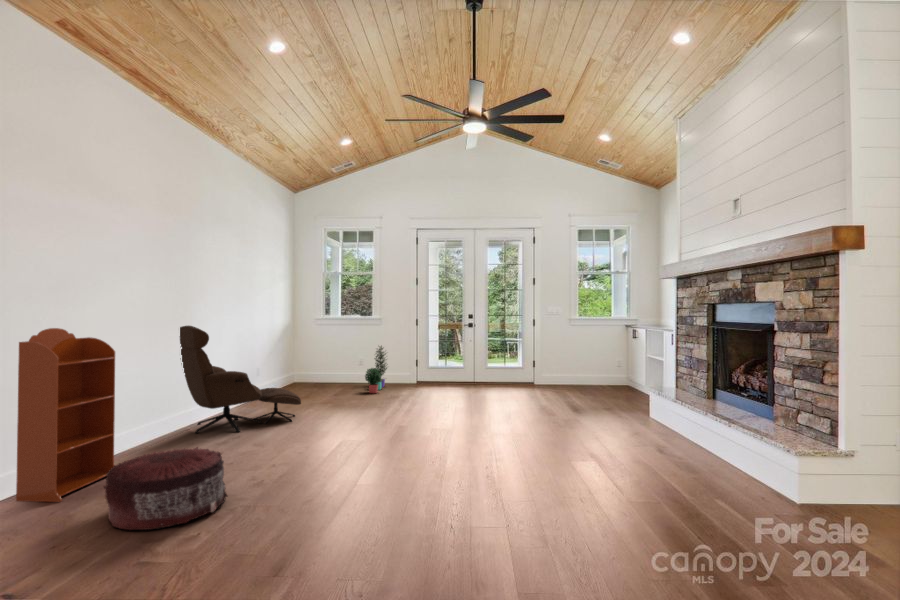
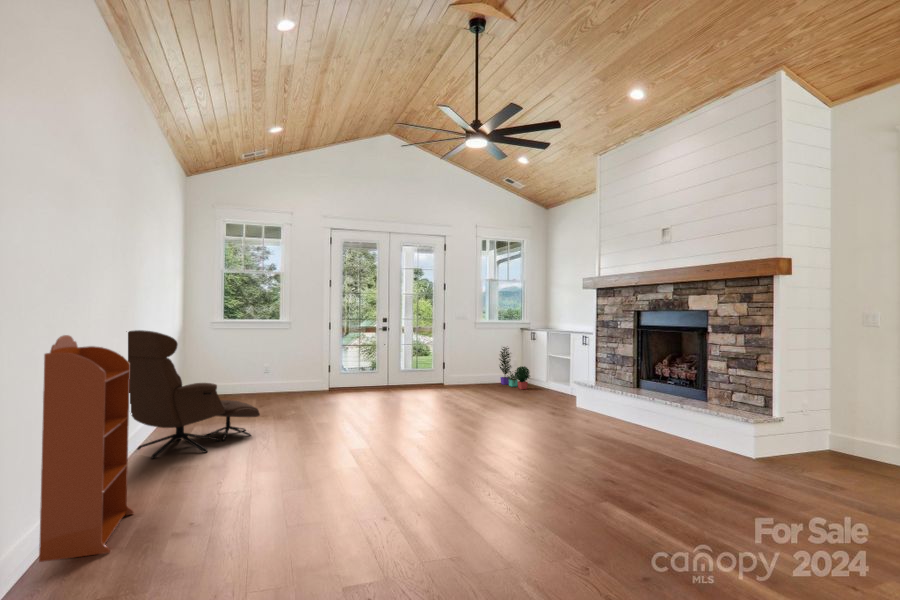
potted plant: present [365,346,387,393] -> present [499,347,530,389]
pouf: present [104,448,228,530] -> none [206,466,330,566]

